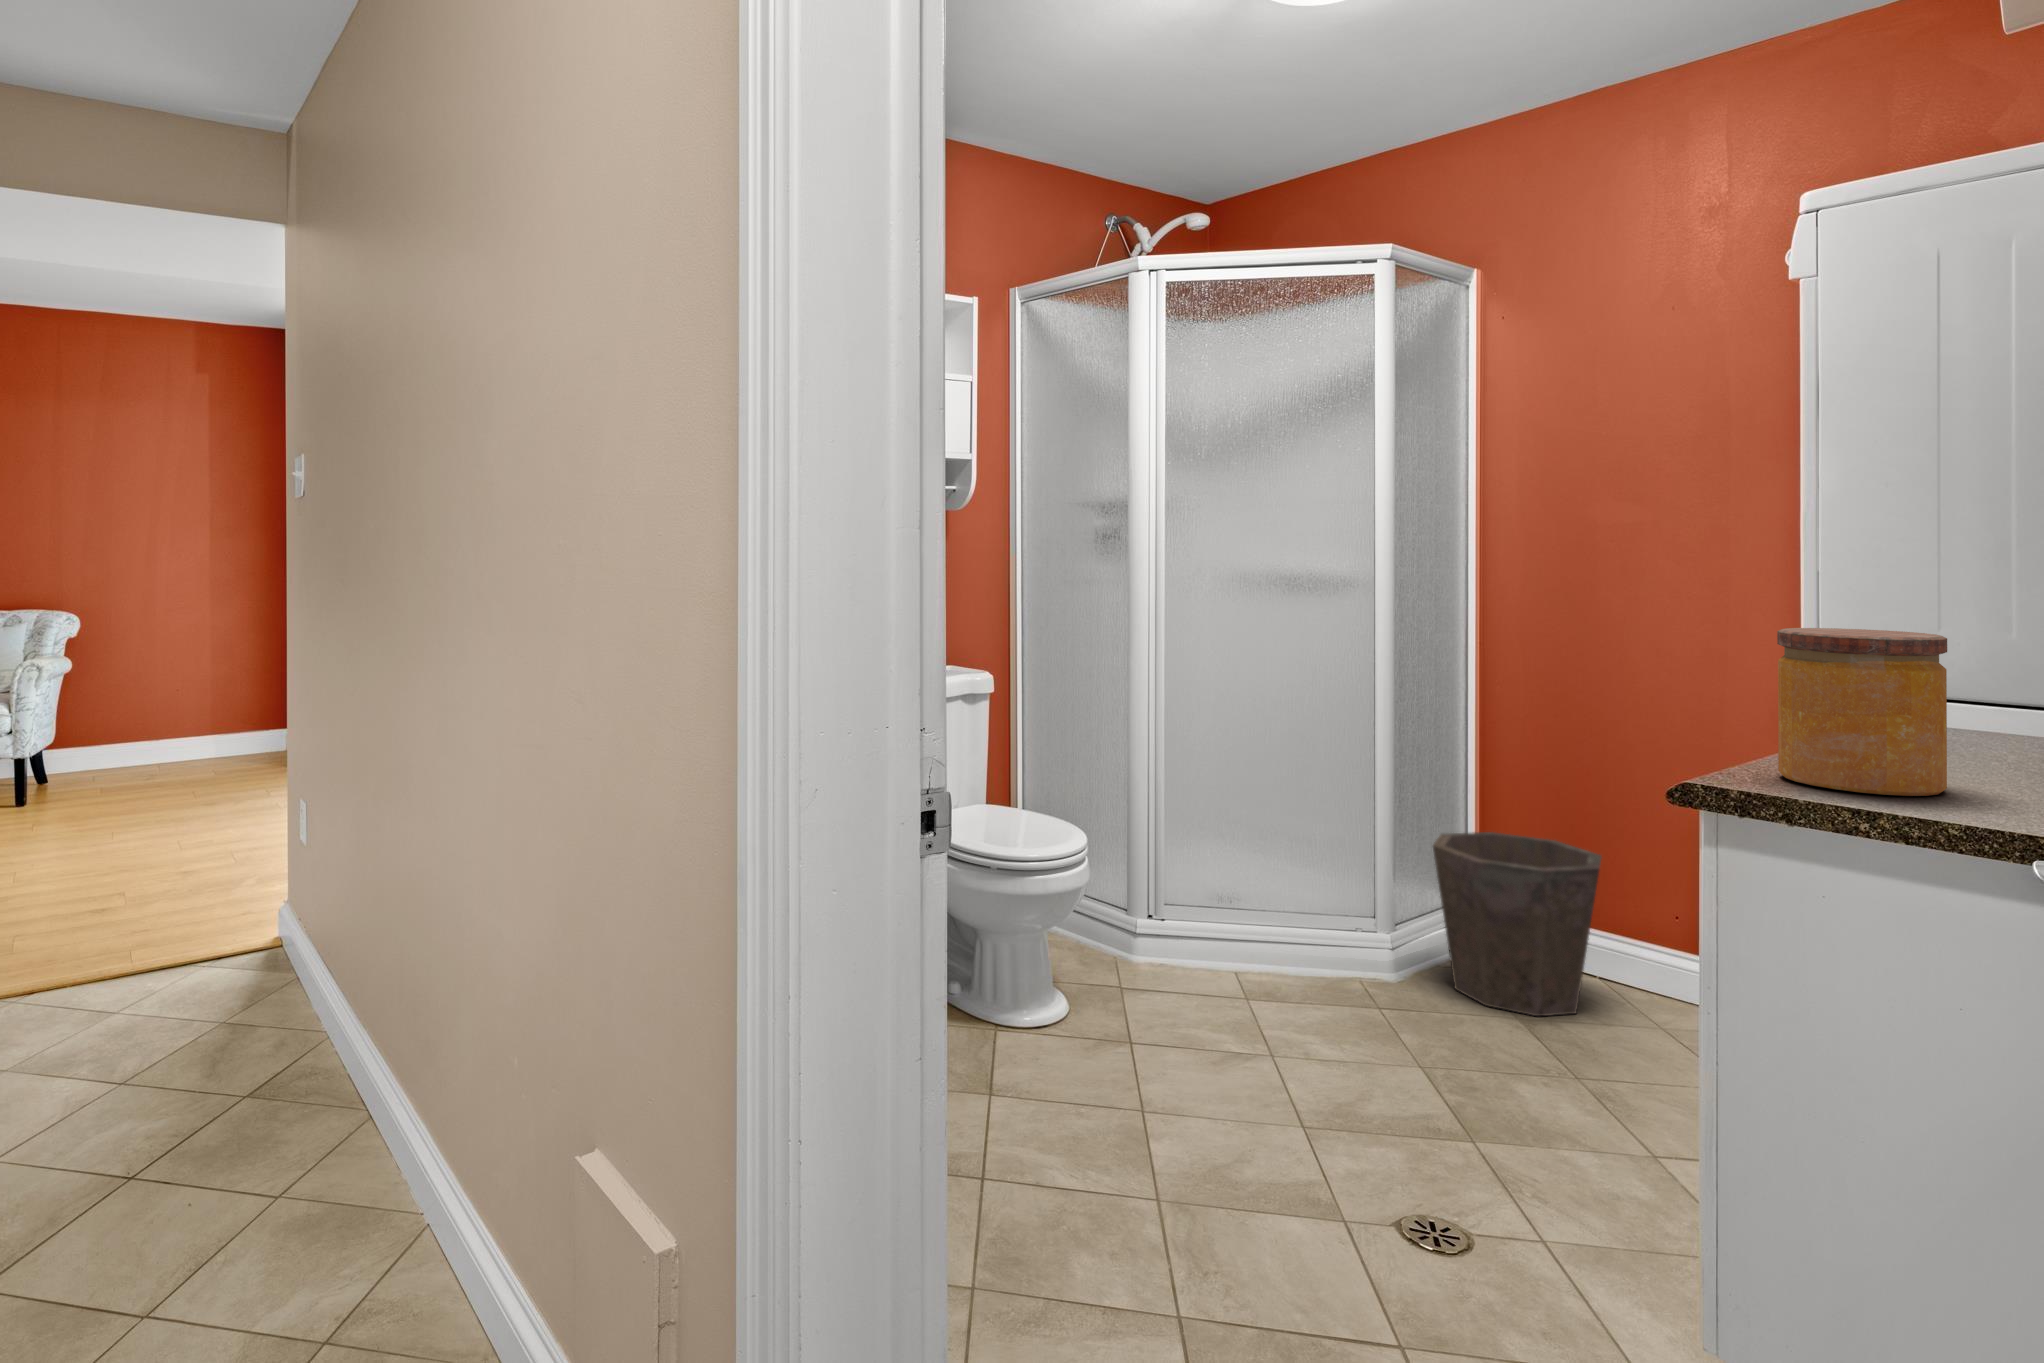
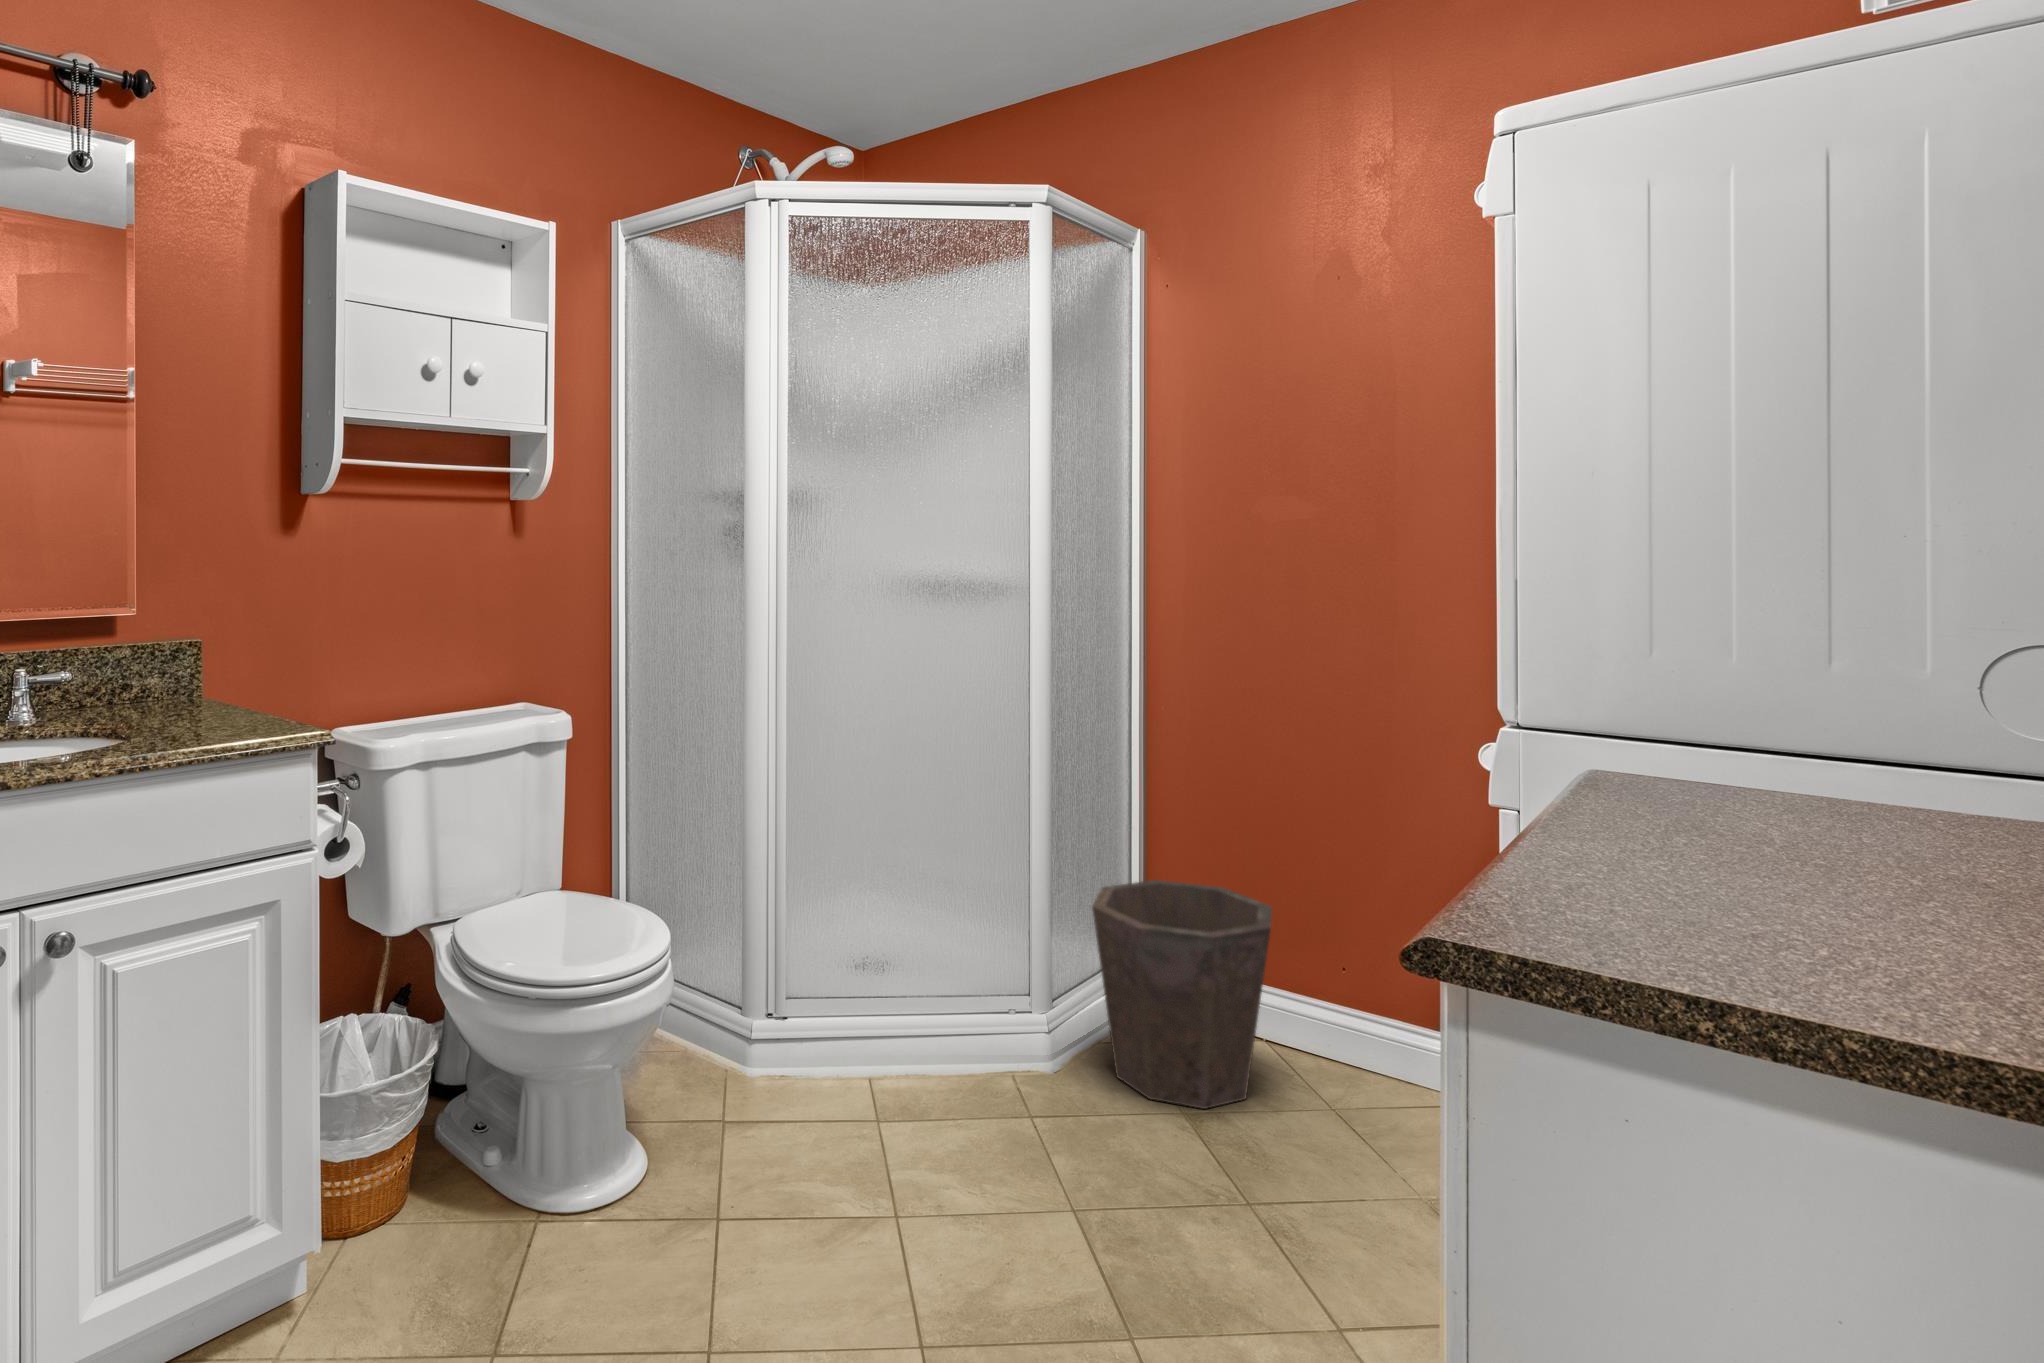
jar: present [1777,628,1947,796] -> none [1545,678,1785,953]

